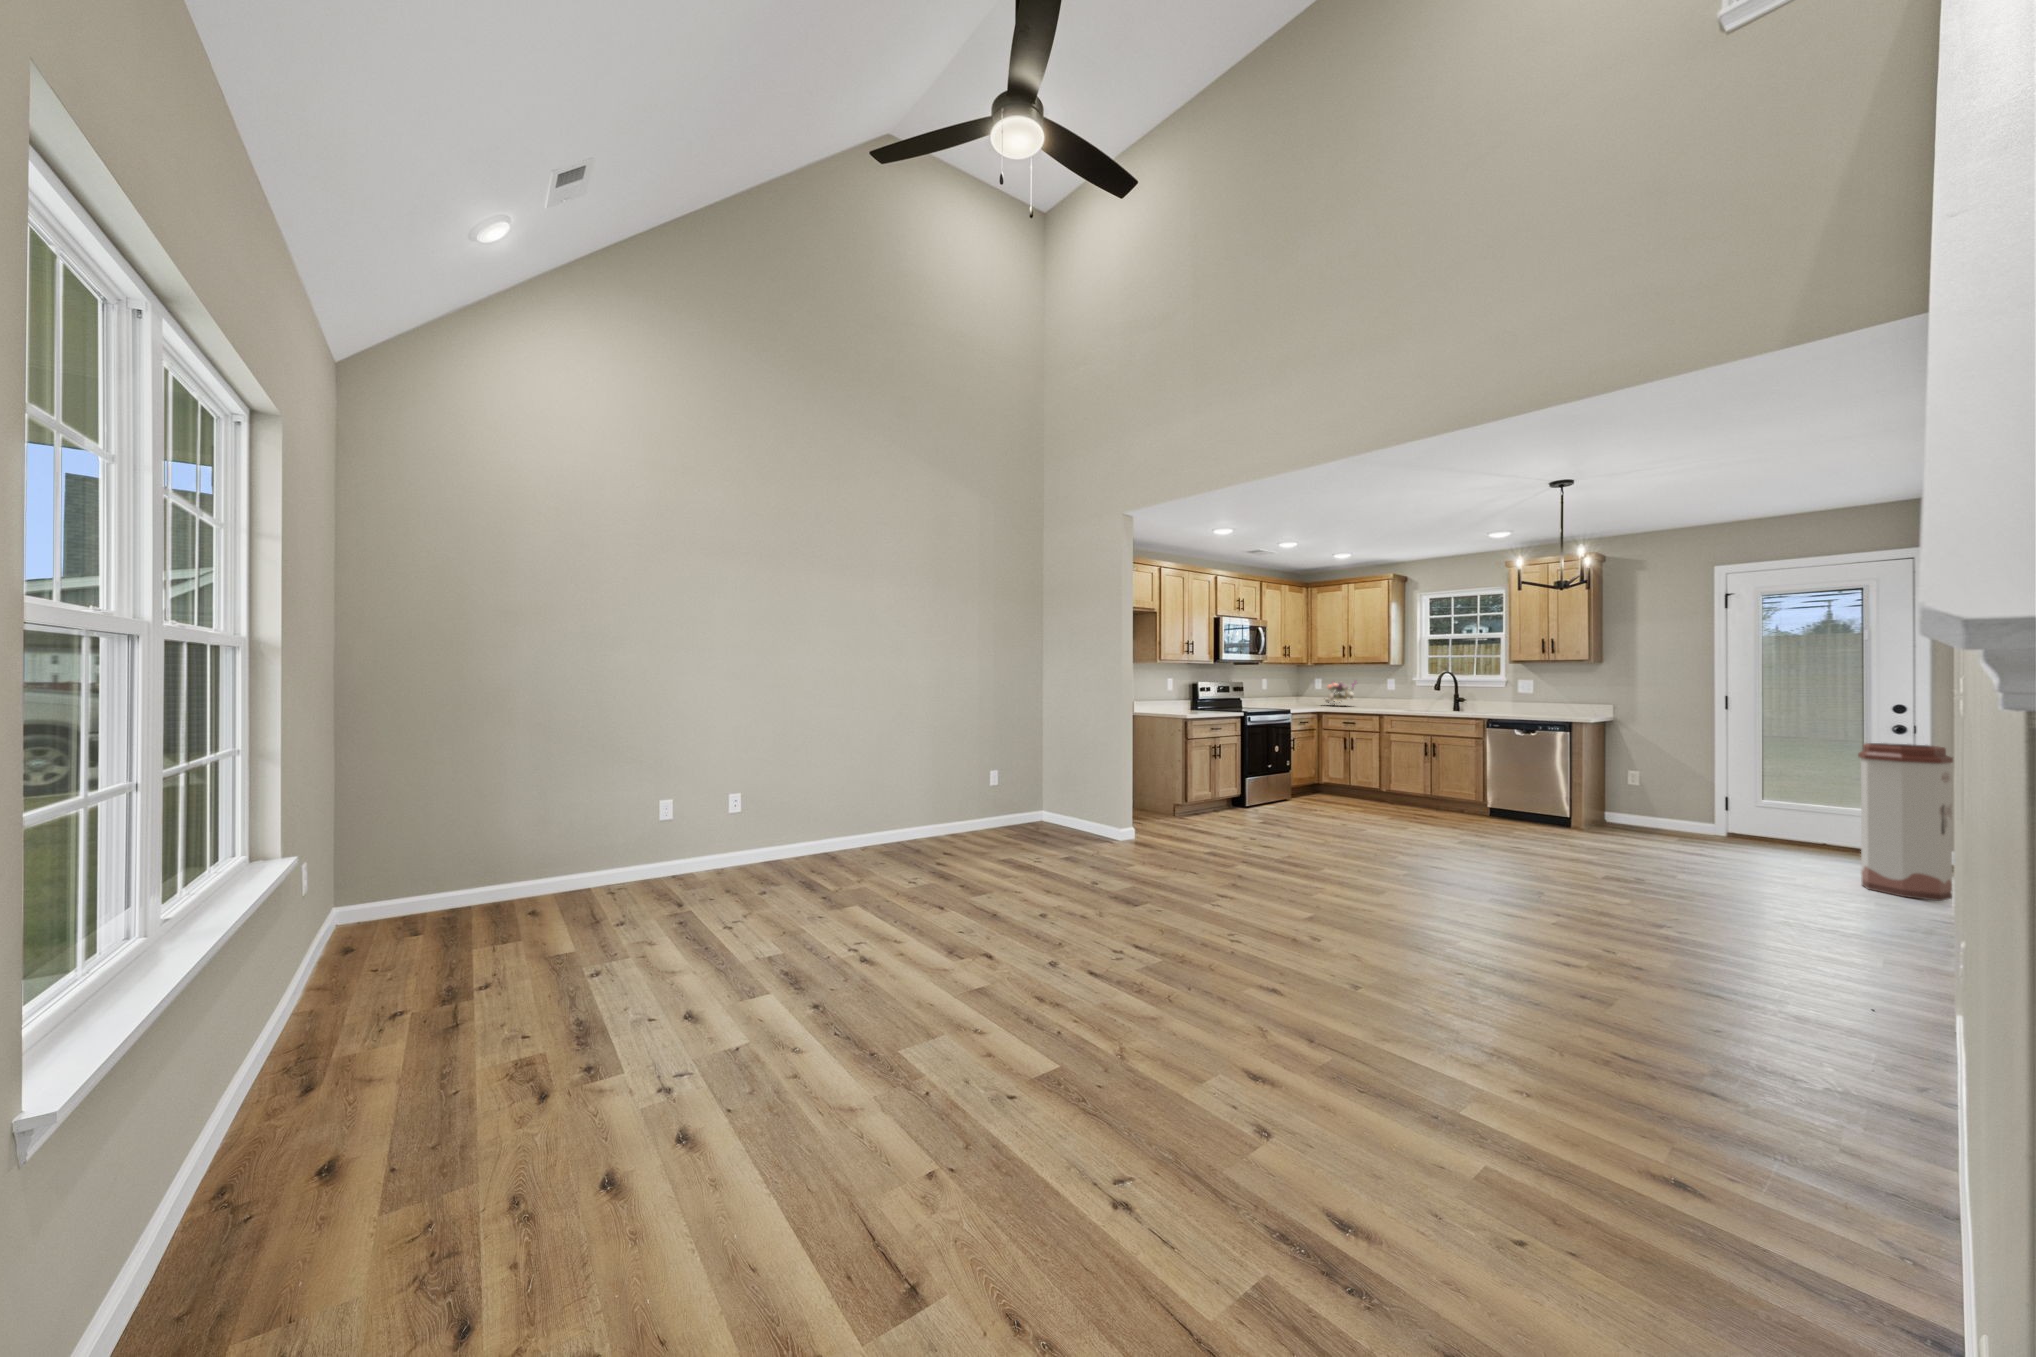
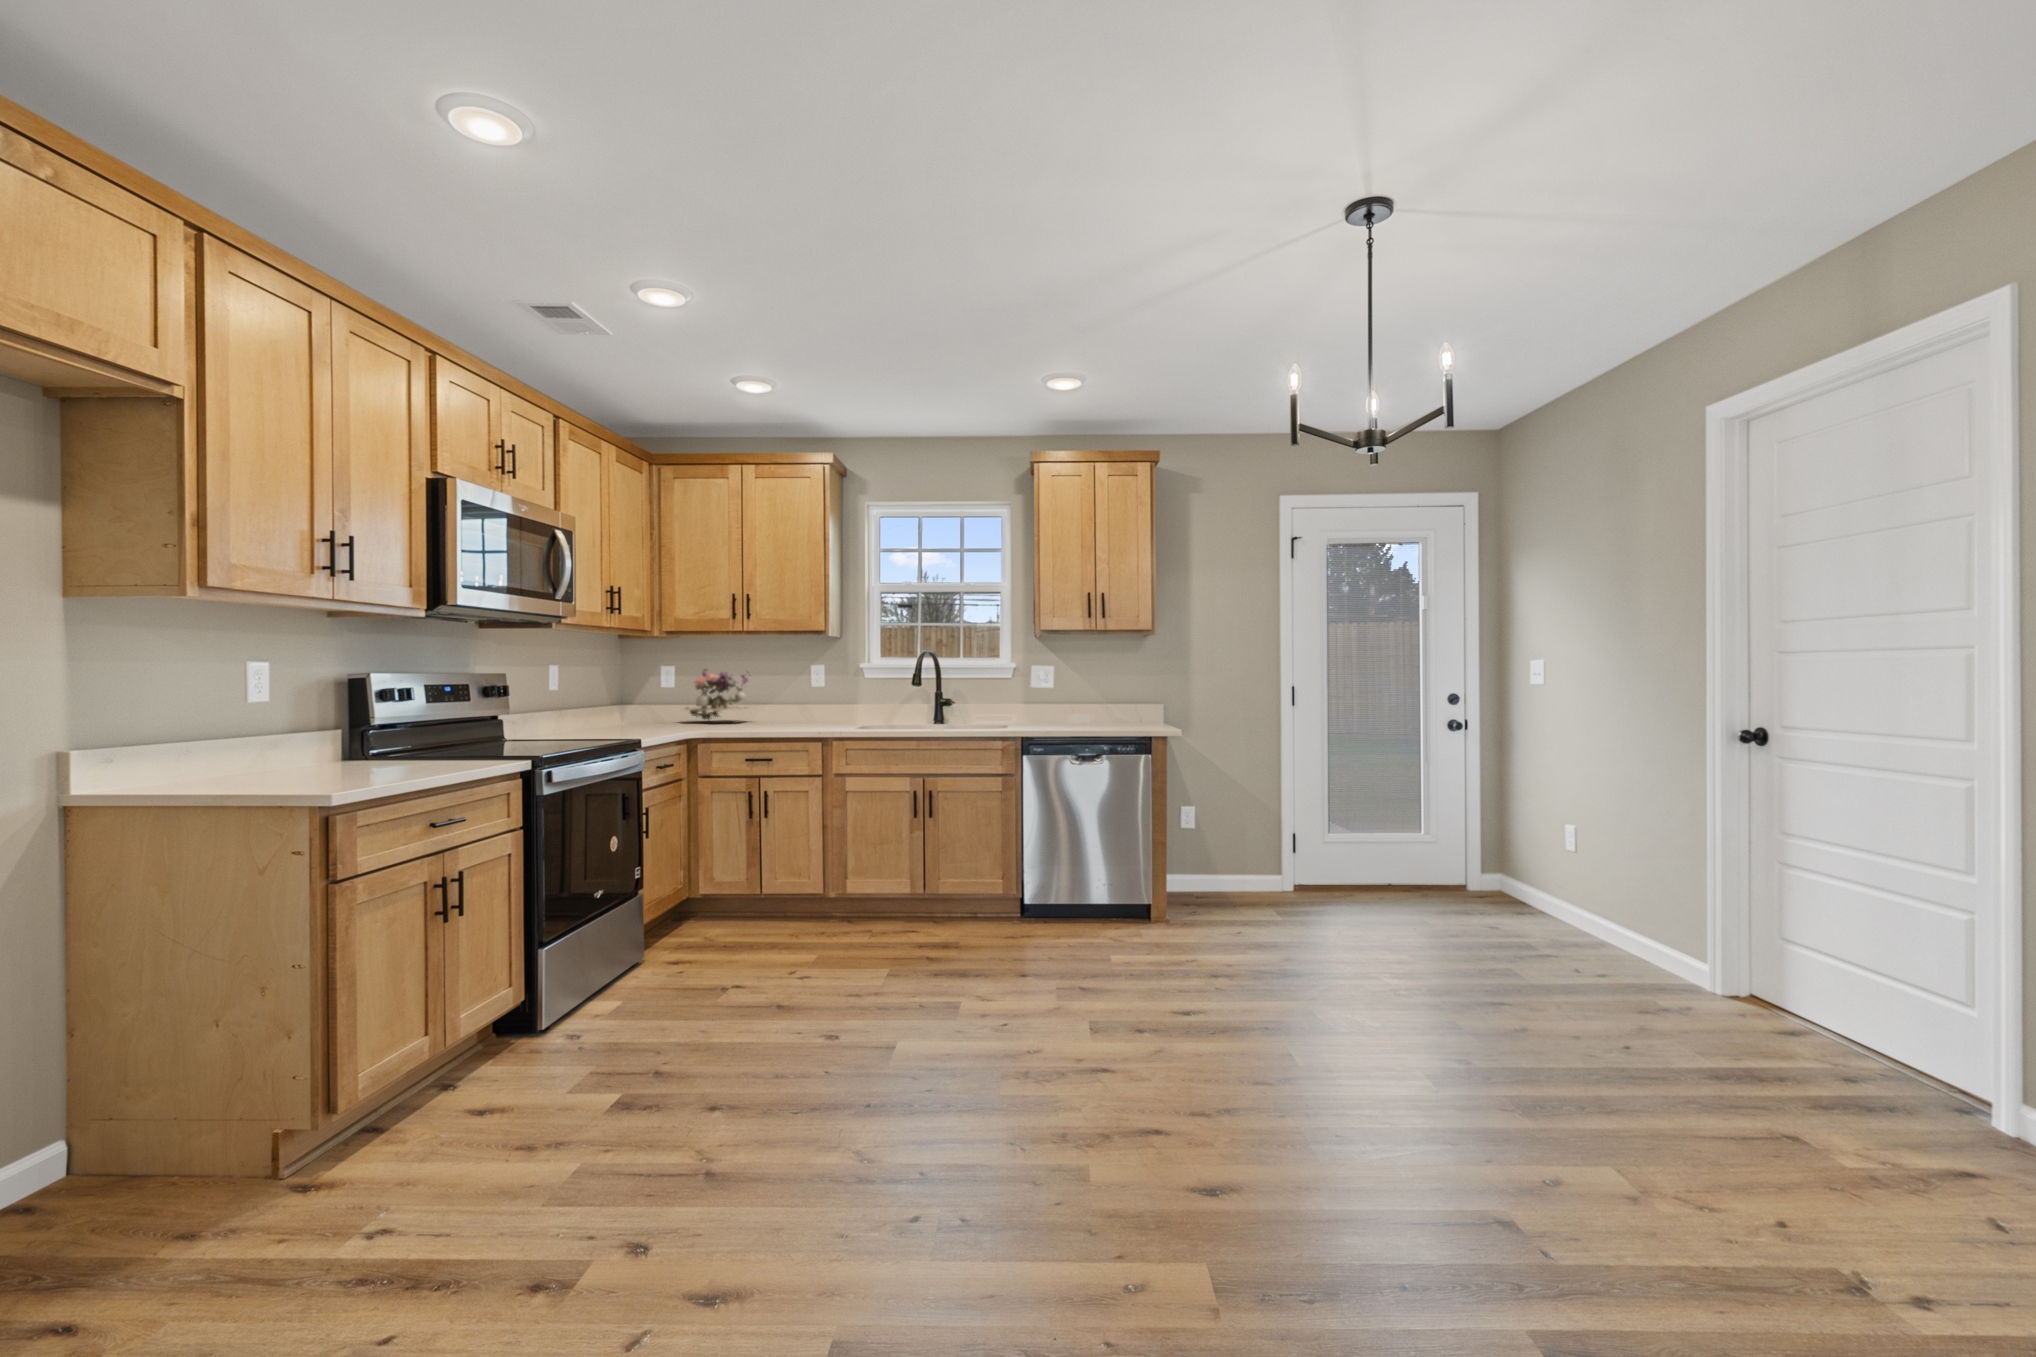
trash can: present [1858,743,1953,901] -> none [1552,749,1666,983]

